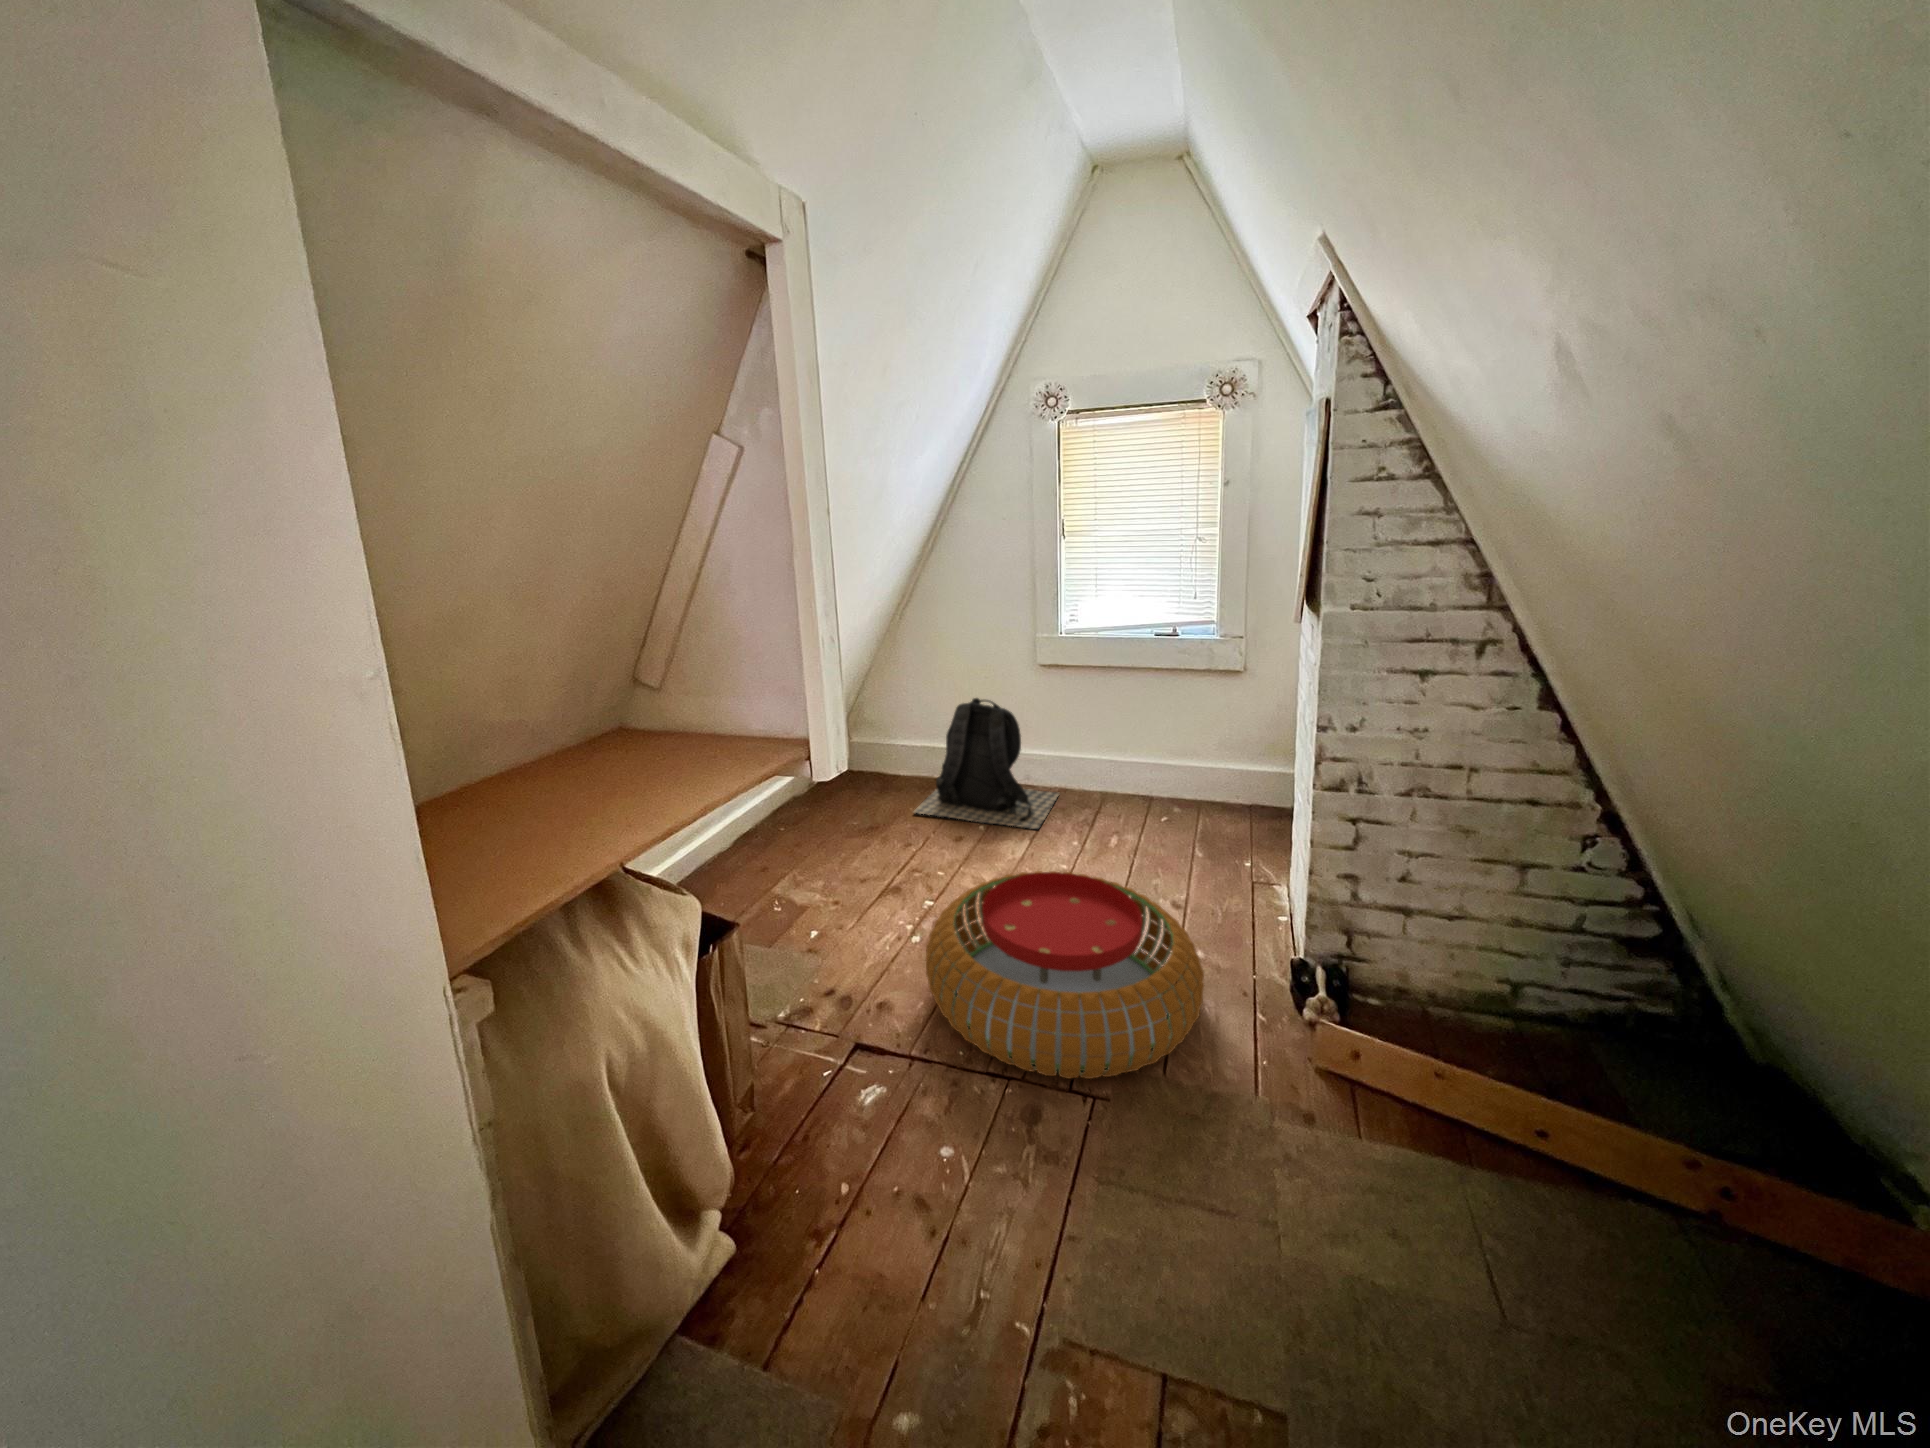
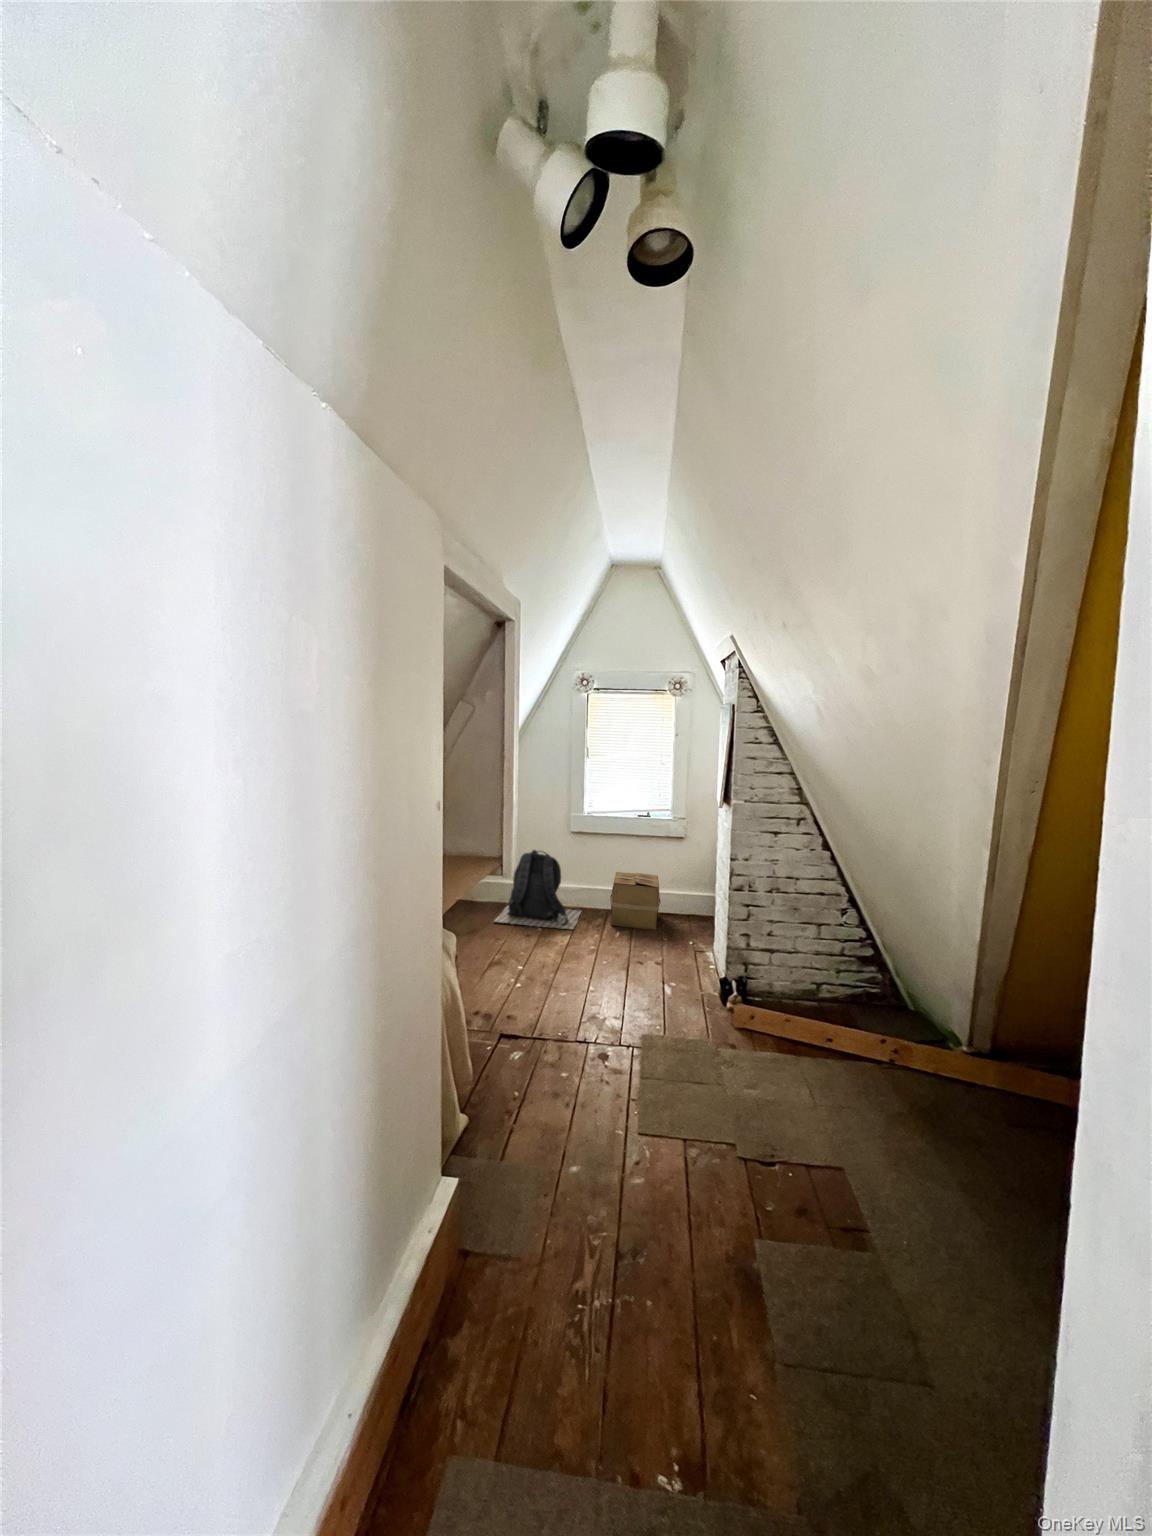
cardboard box: none [1104,731,1193,832] -> present [610,872,660,930]
pouf: present [926,871,1204,1079] -> none [533,940,682,1041]

